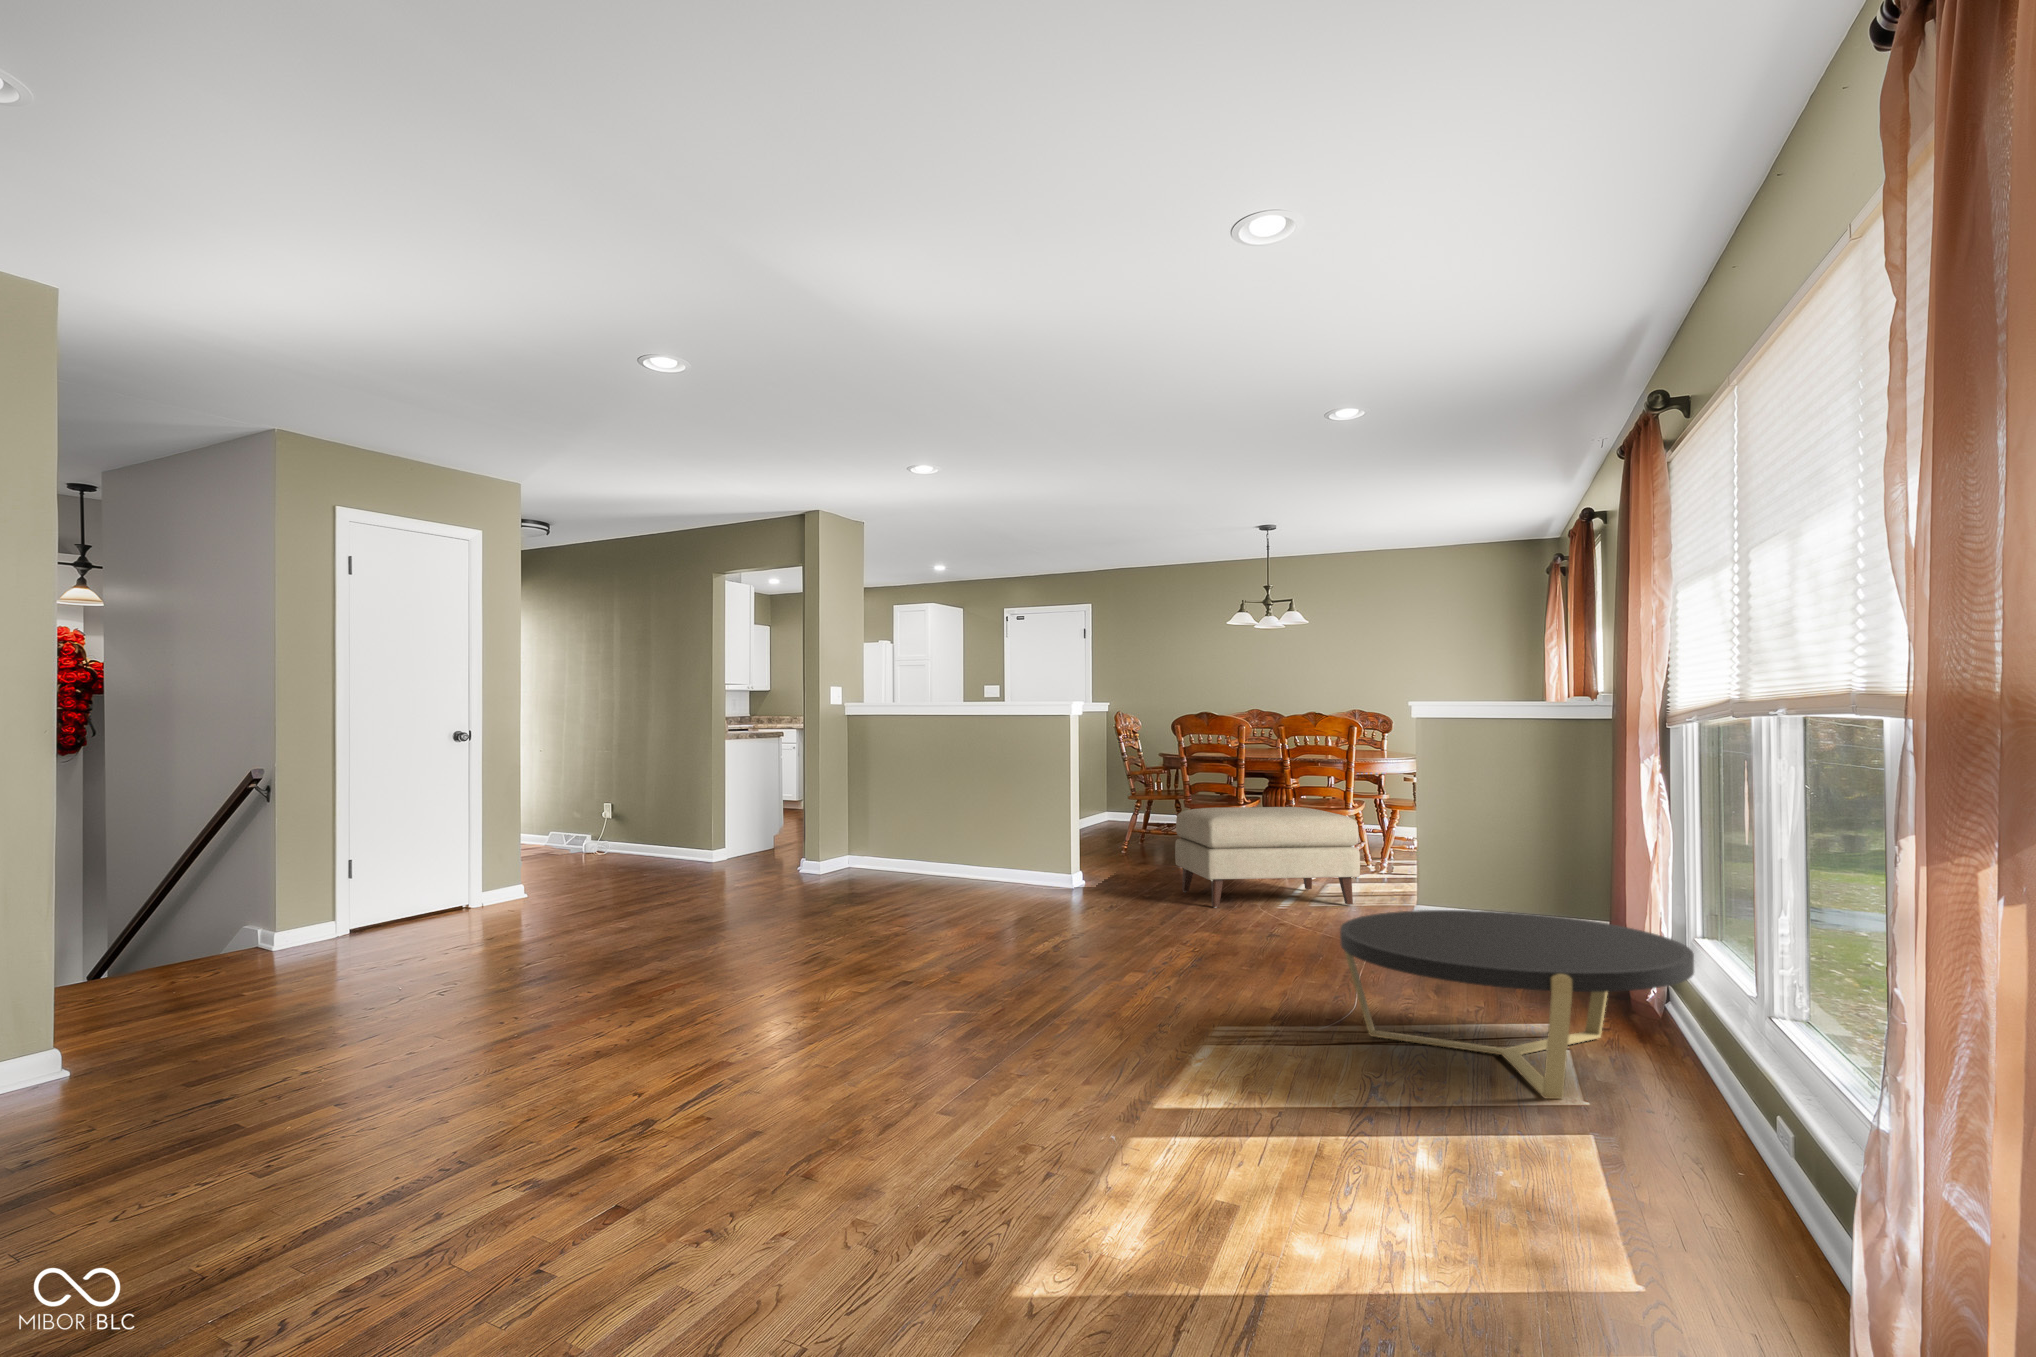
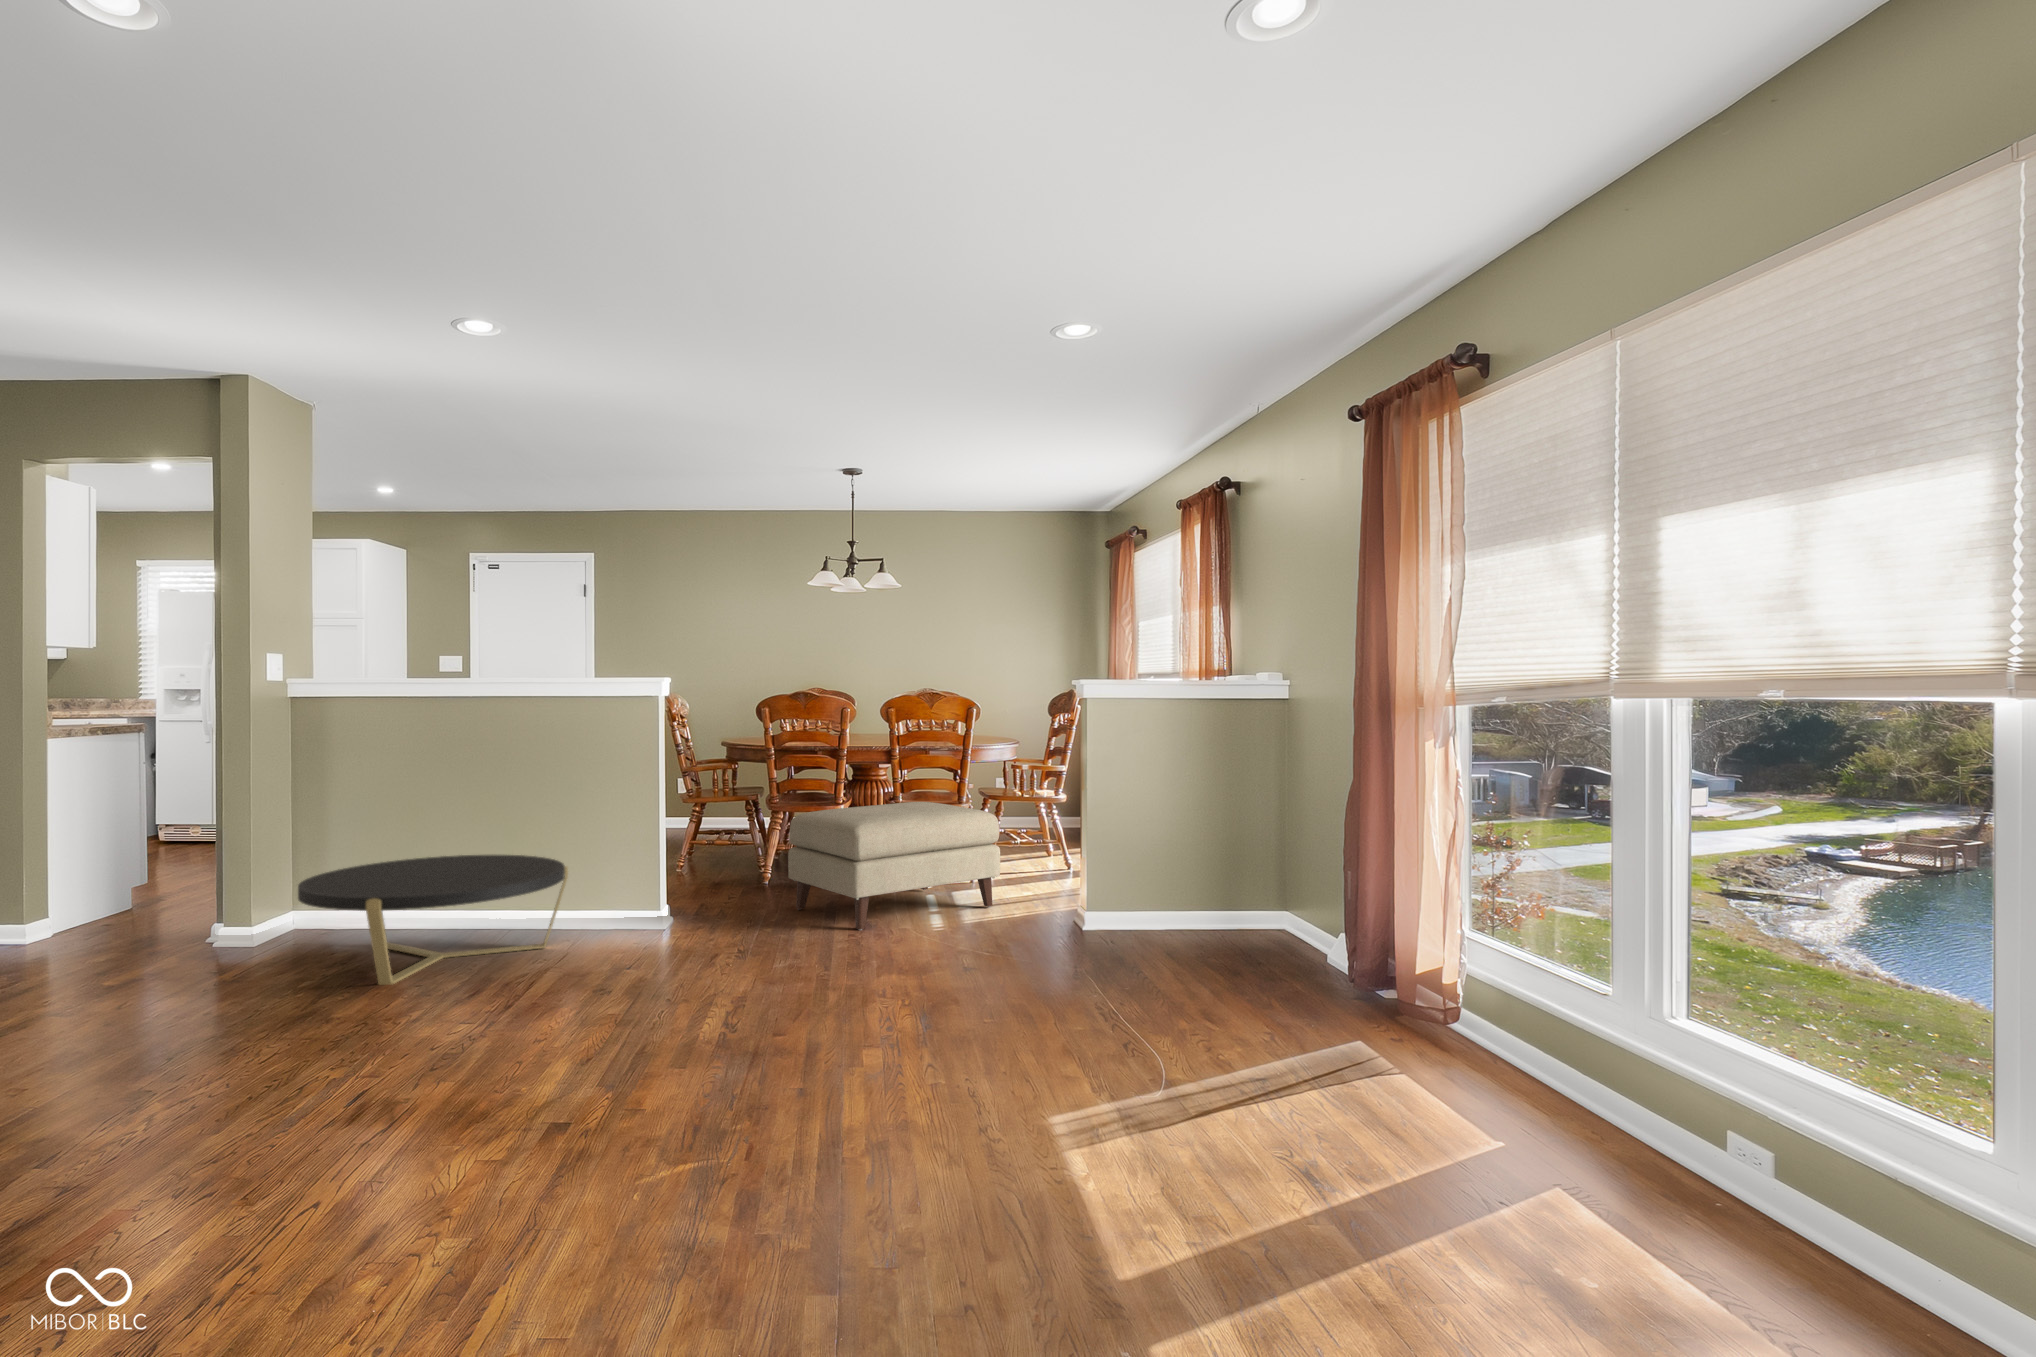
coffee table: present [1340,910,1694,1099] -> present [298,855,568,985]

